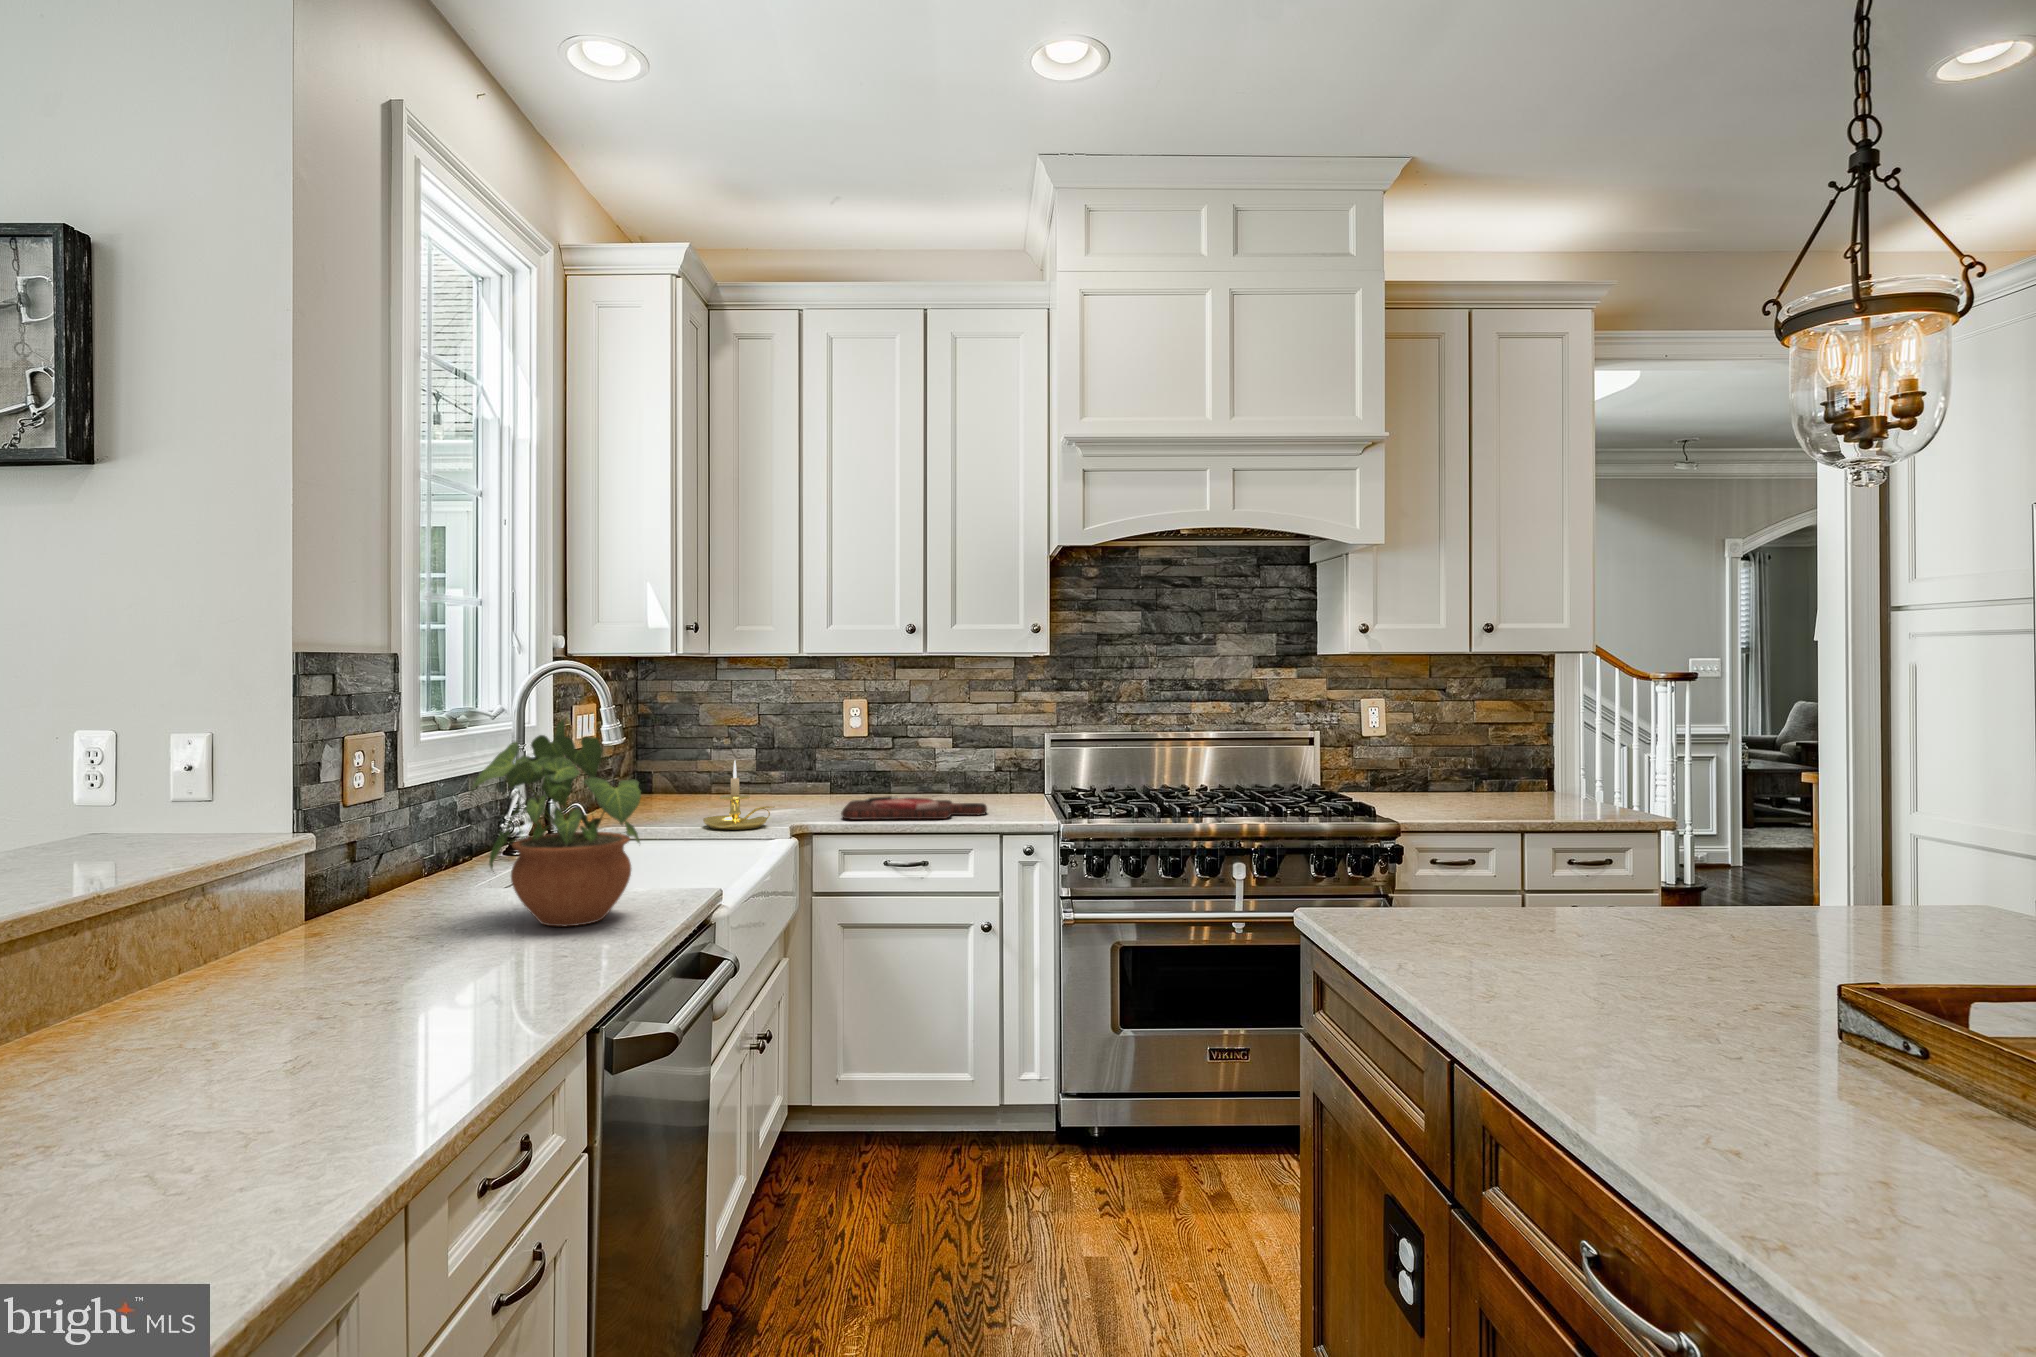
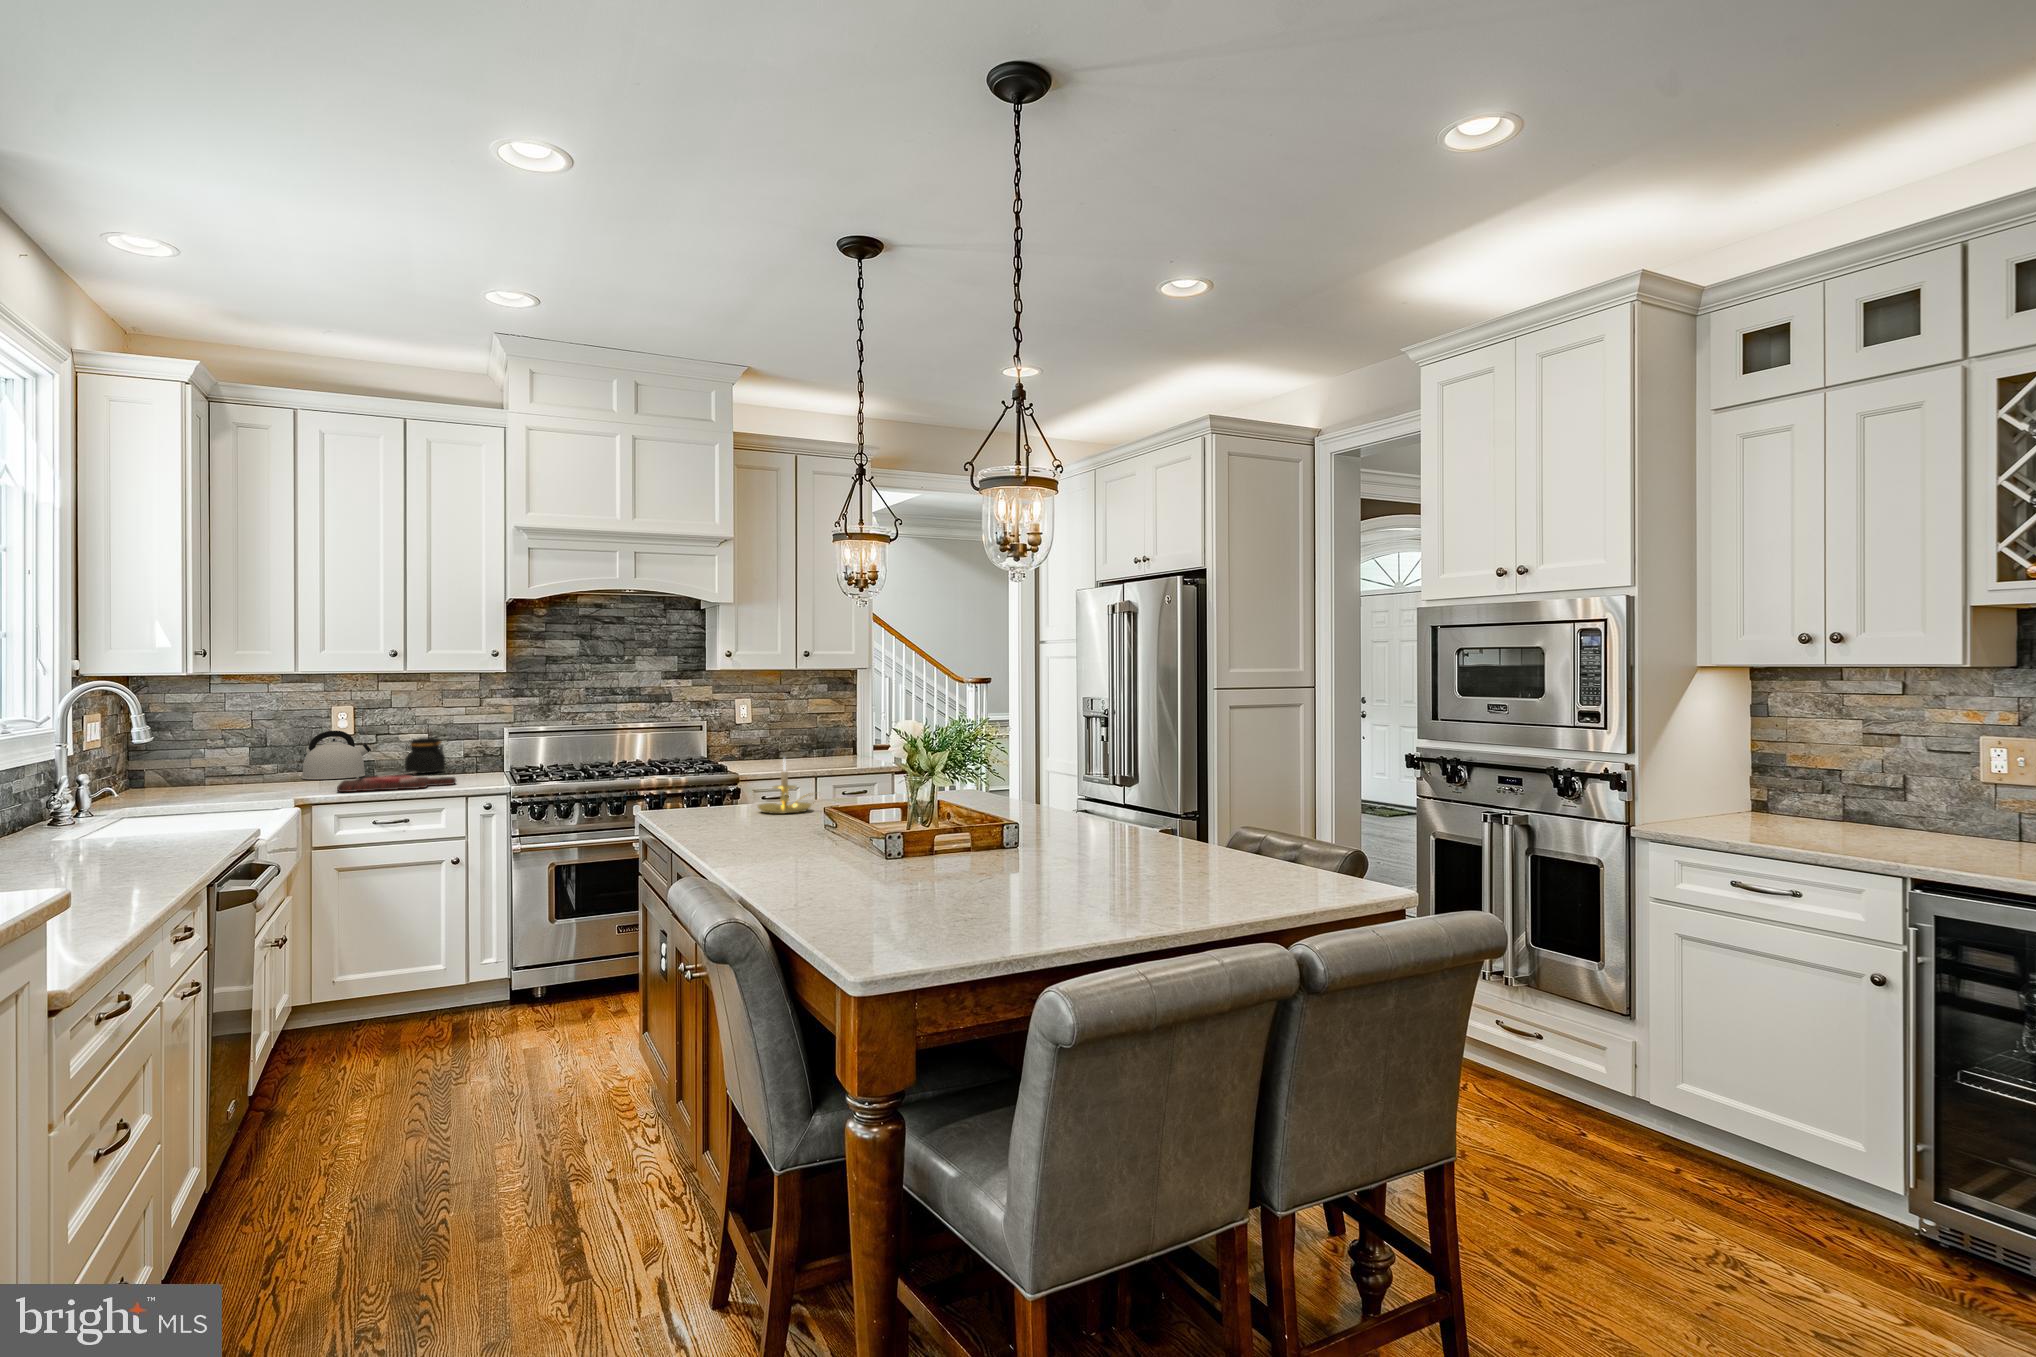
potted plant: present [471,719,641,926] -> none [73,718,210,852]
kettle: none [810,731,887,795] -> present [302,731,371,779]
jar: none [926,743,974,792] -> present [405,738,445,774]
candle holder: present [703,761,774,830] -> present [758,761,811,814]

